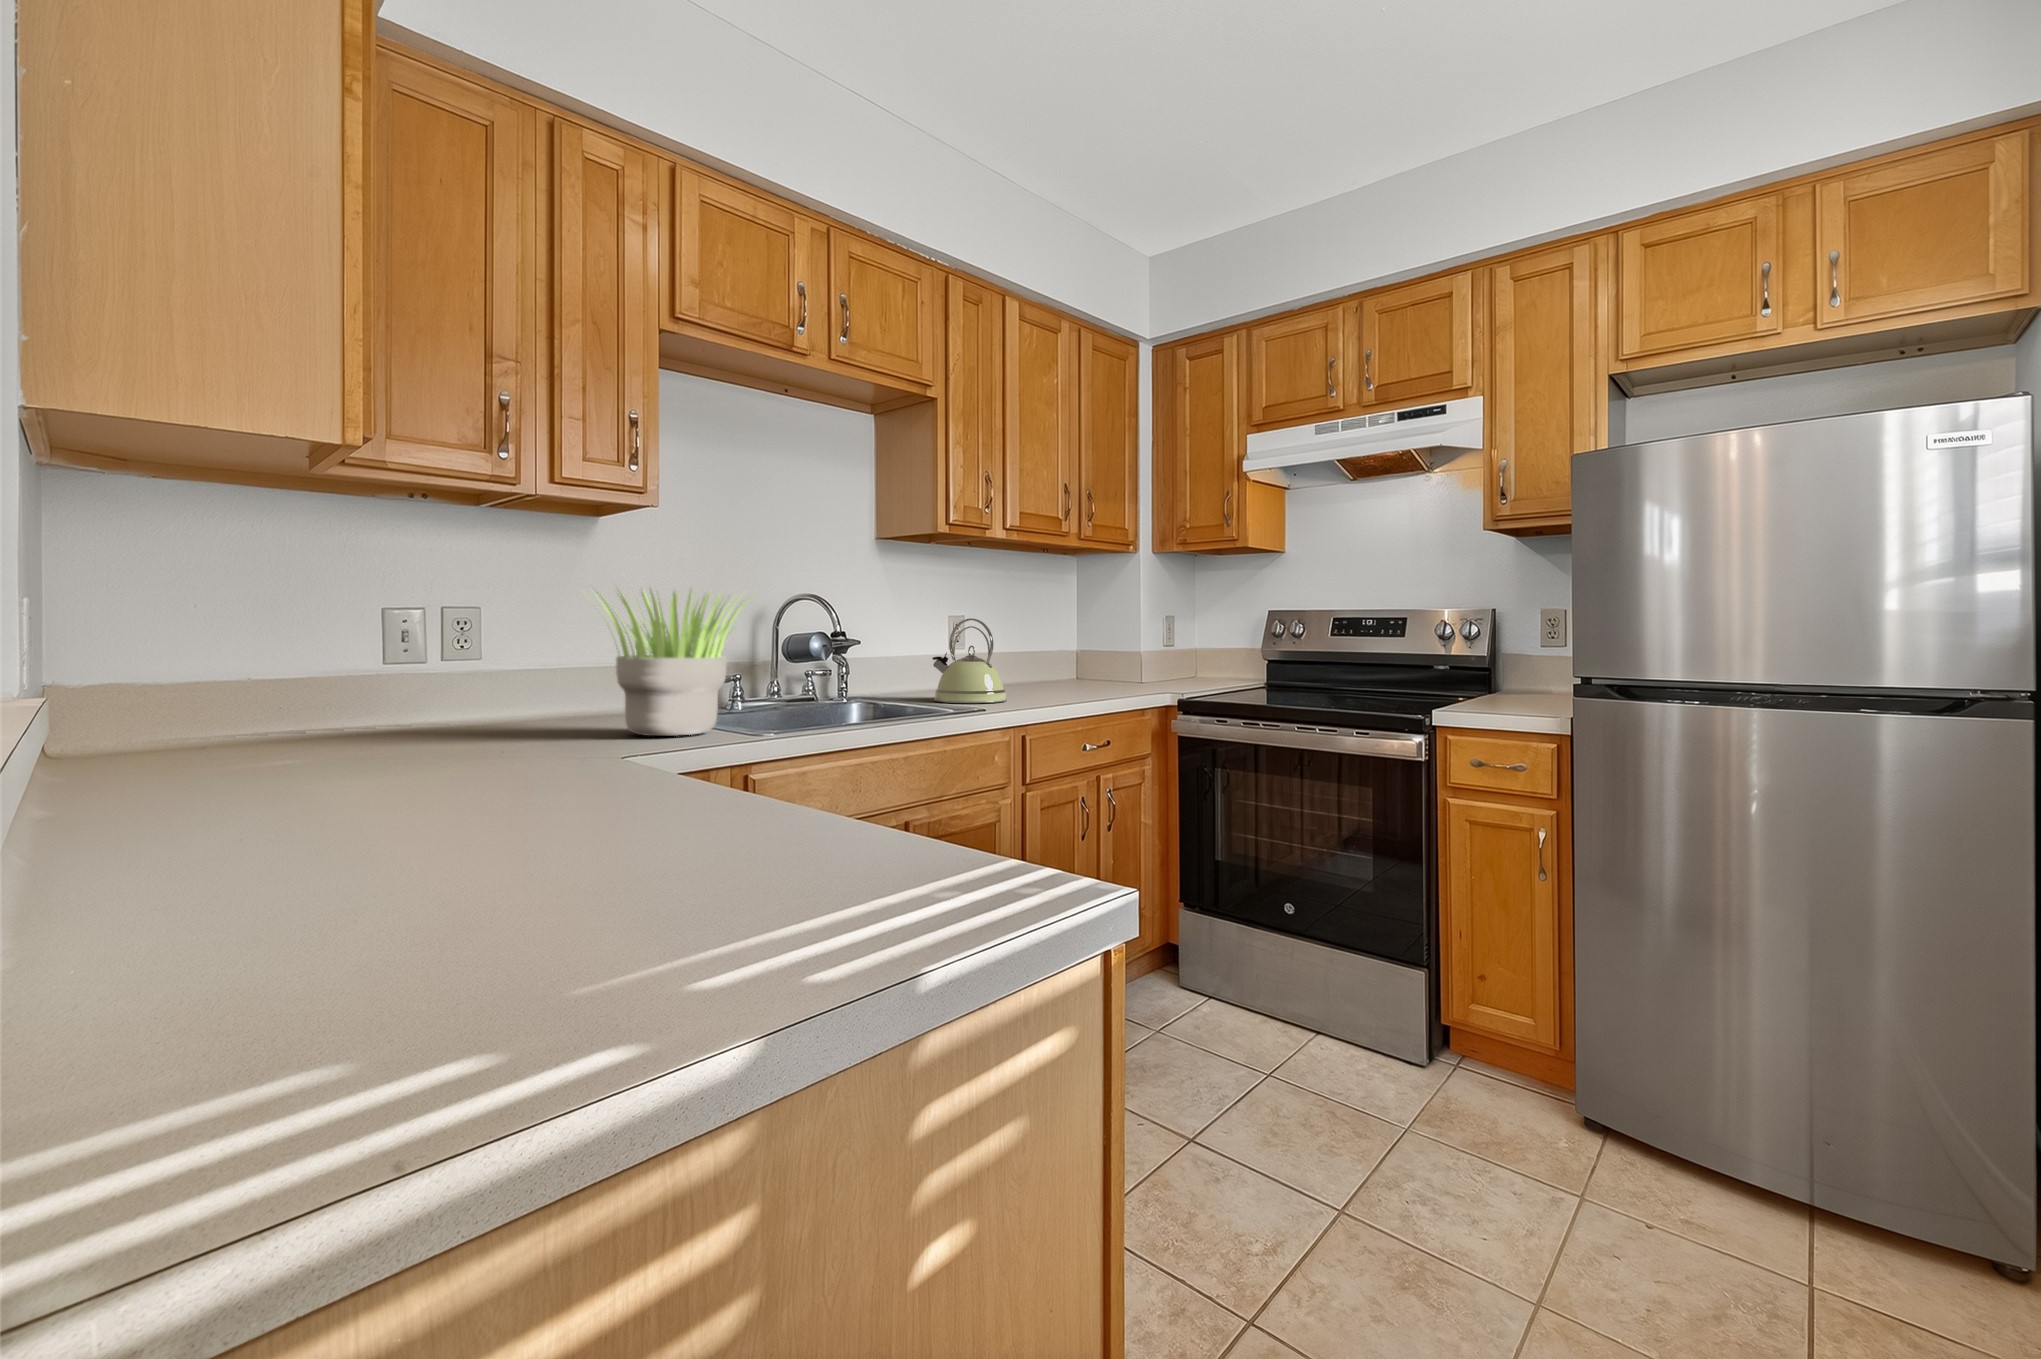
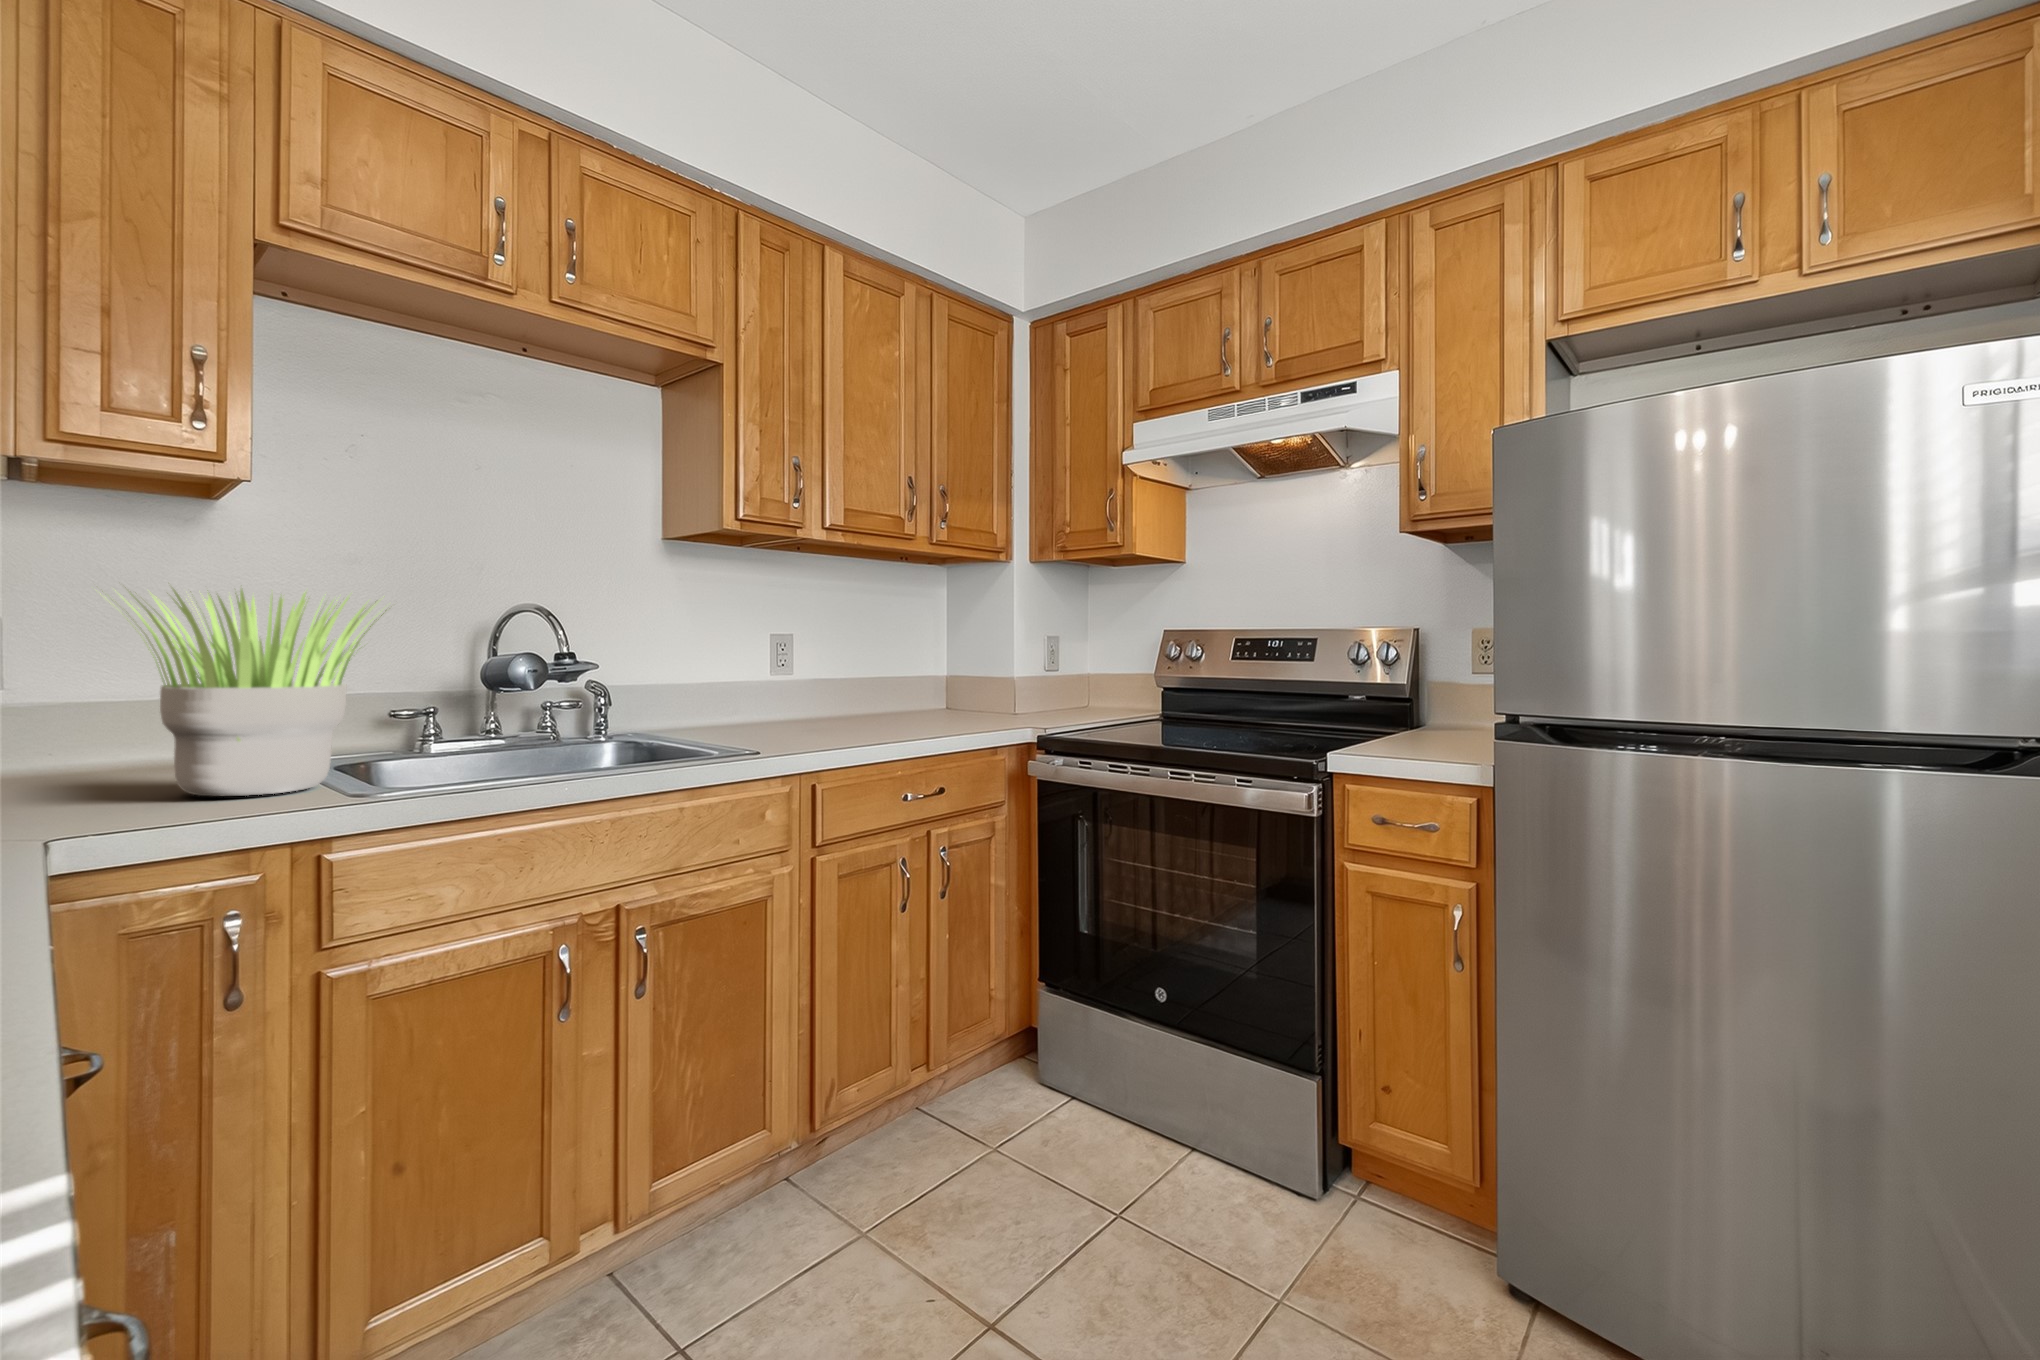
kettle: present [932,618,1007,703] -> none [735,635,828,739]

